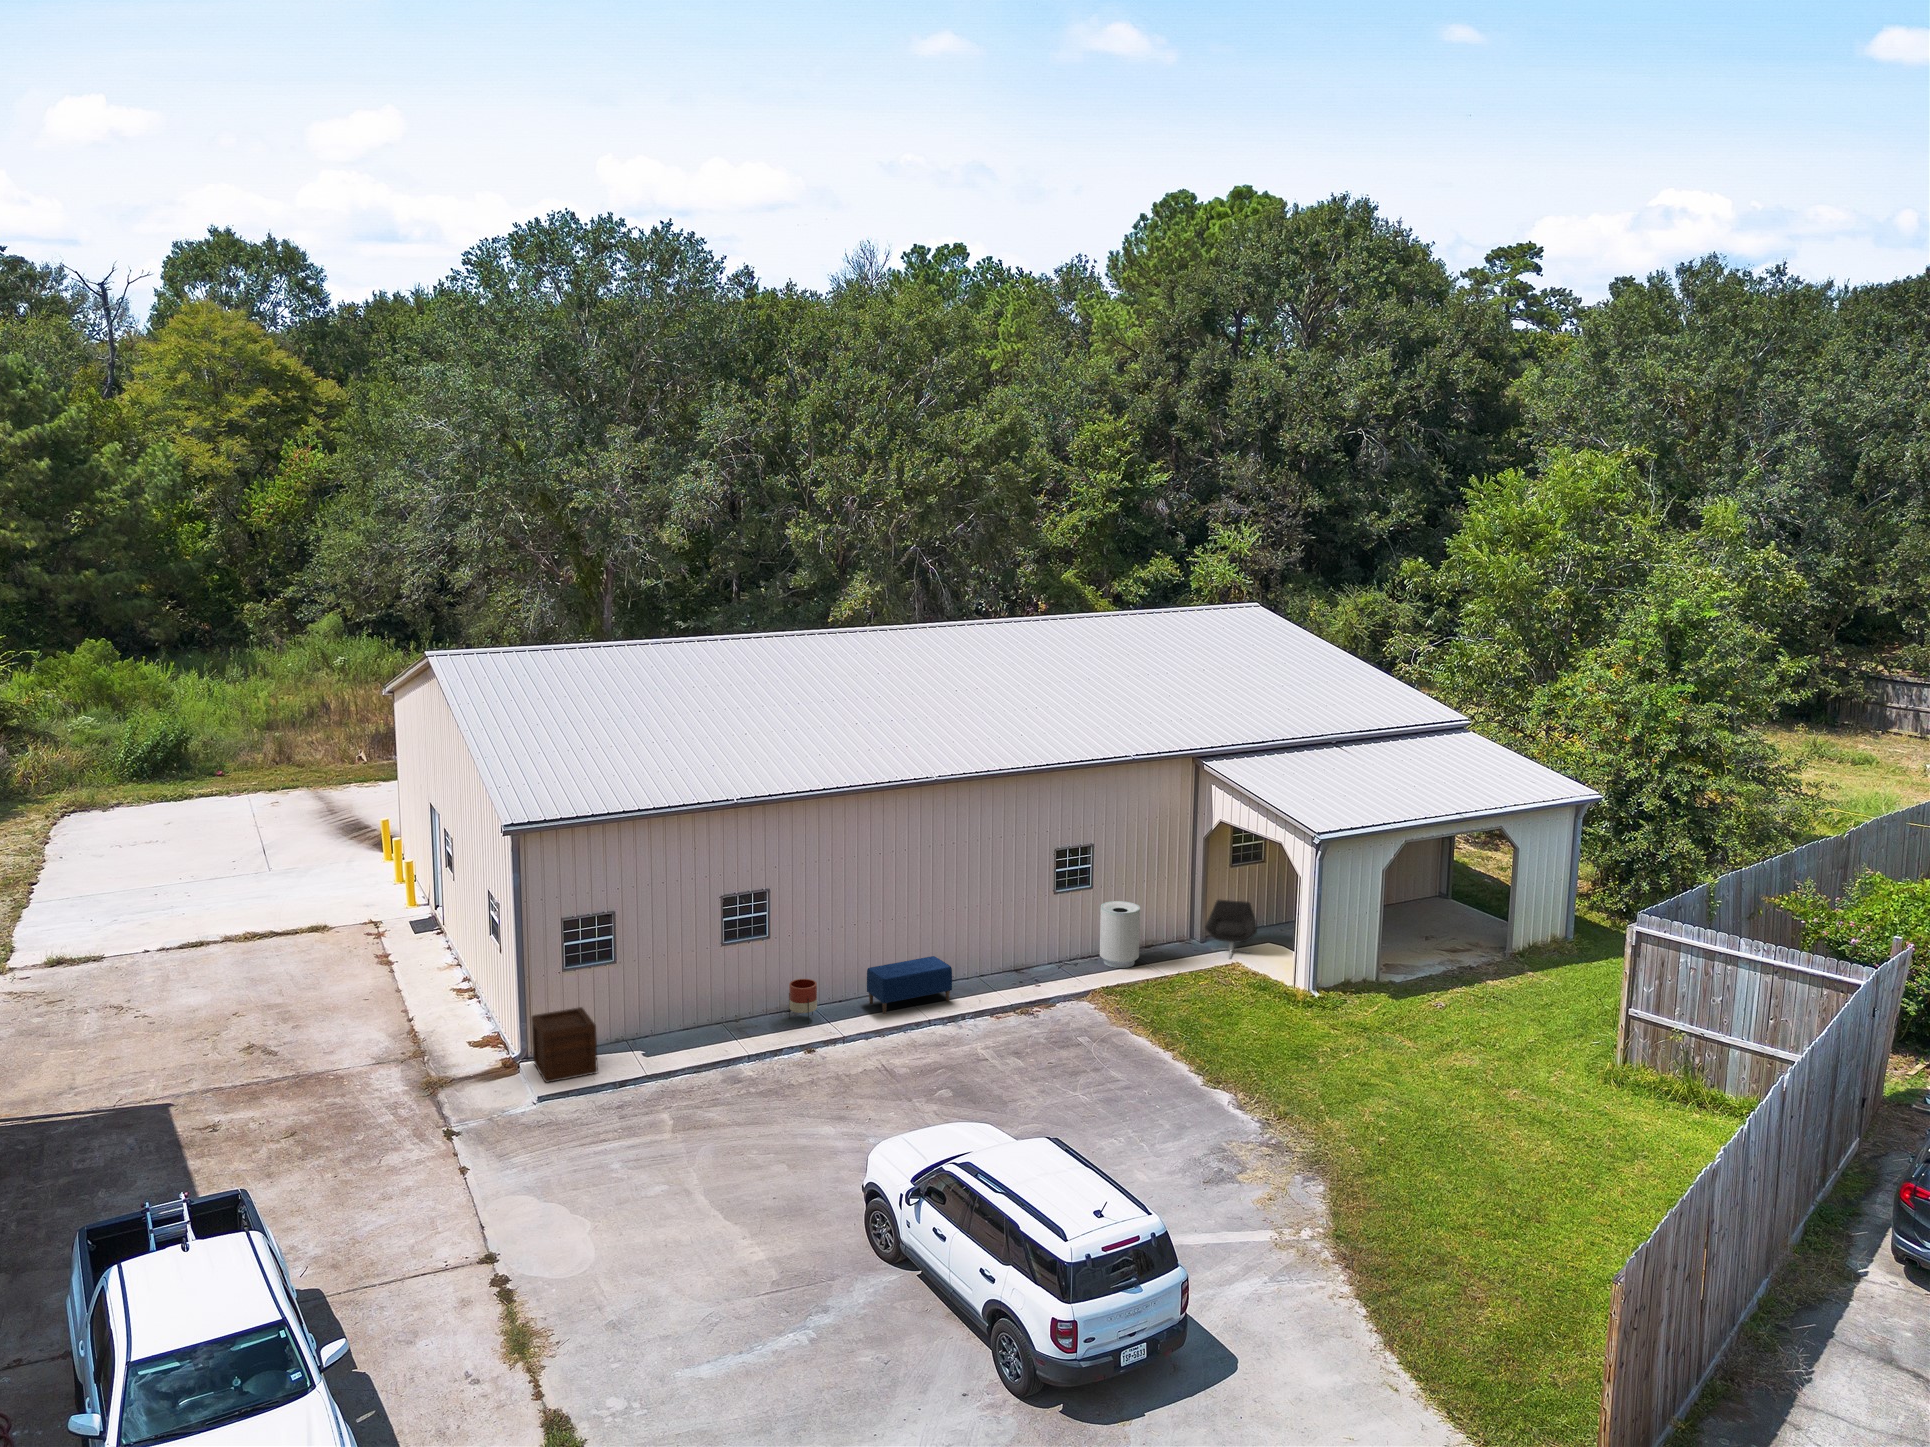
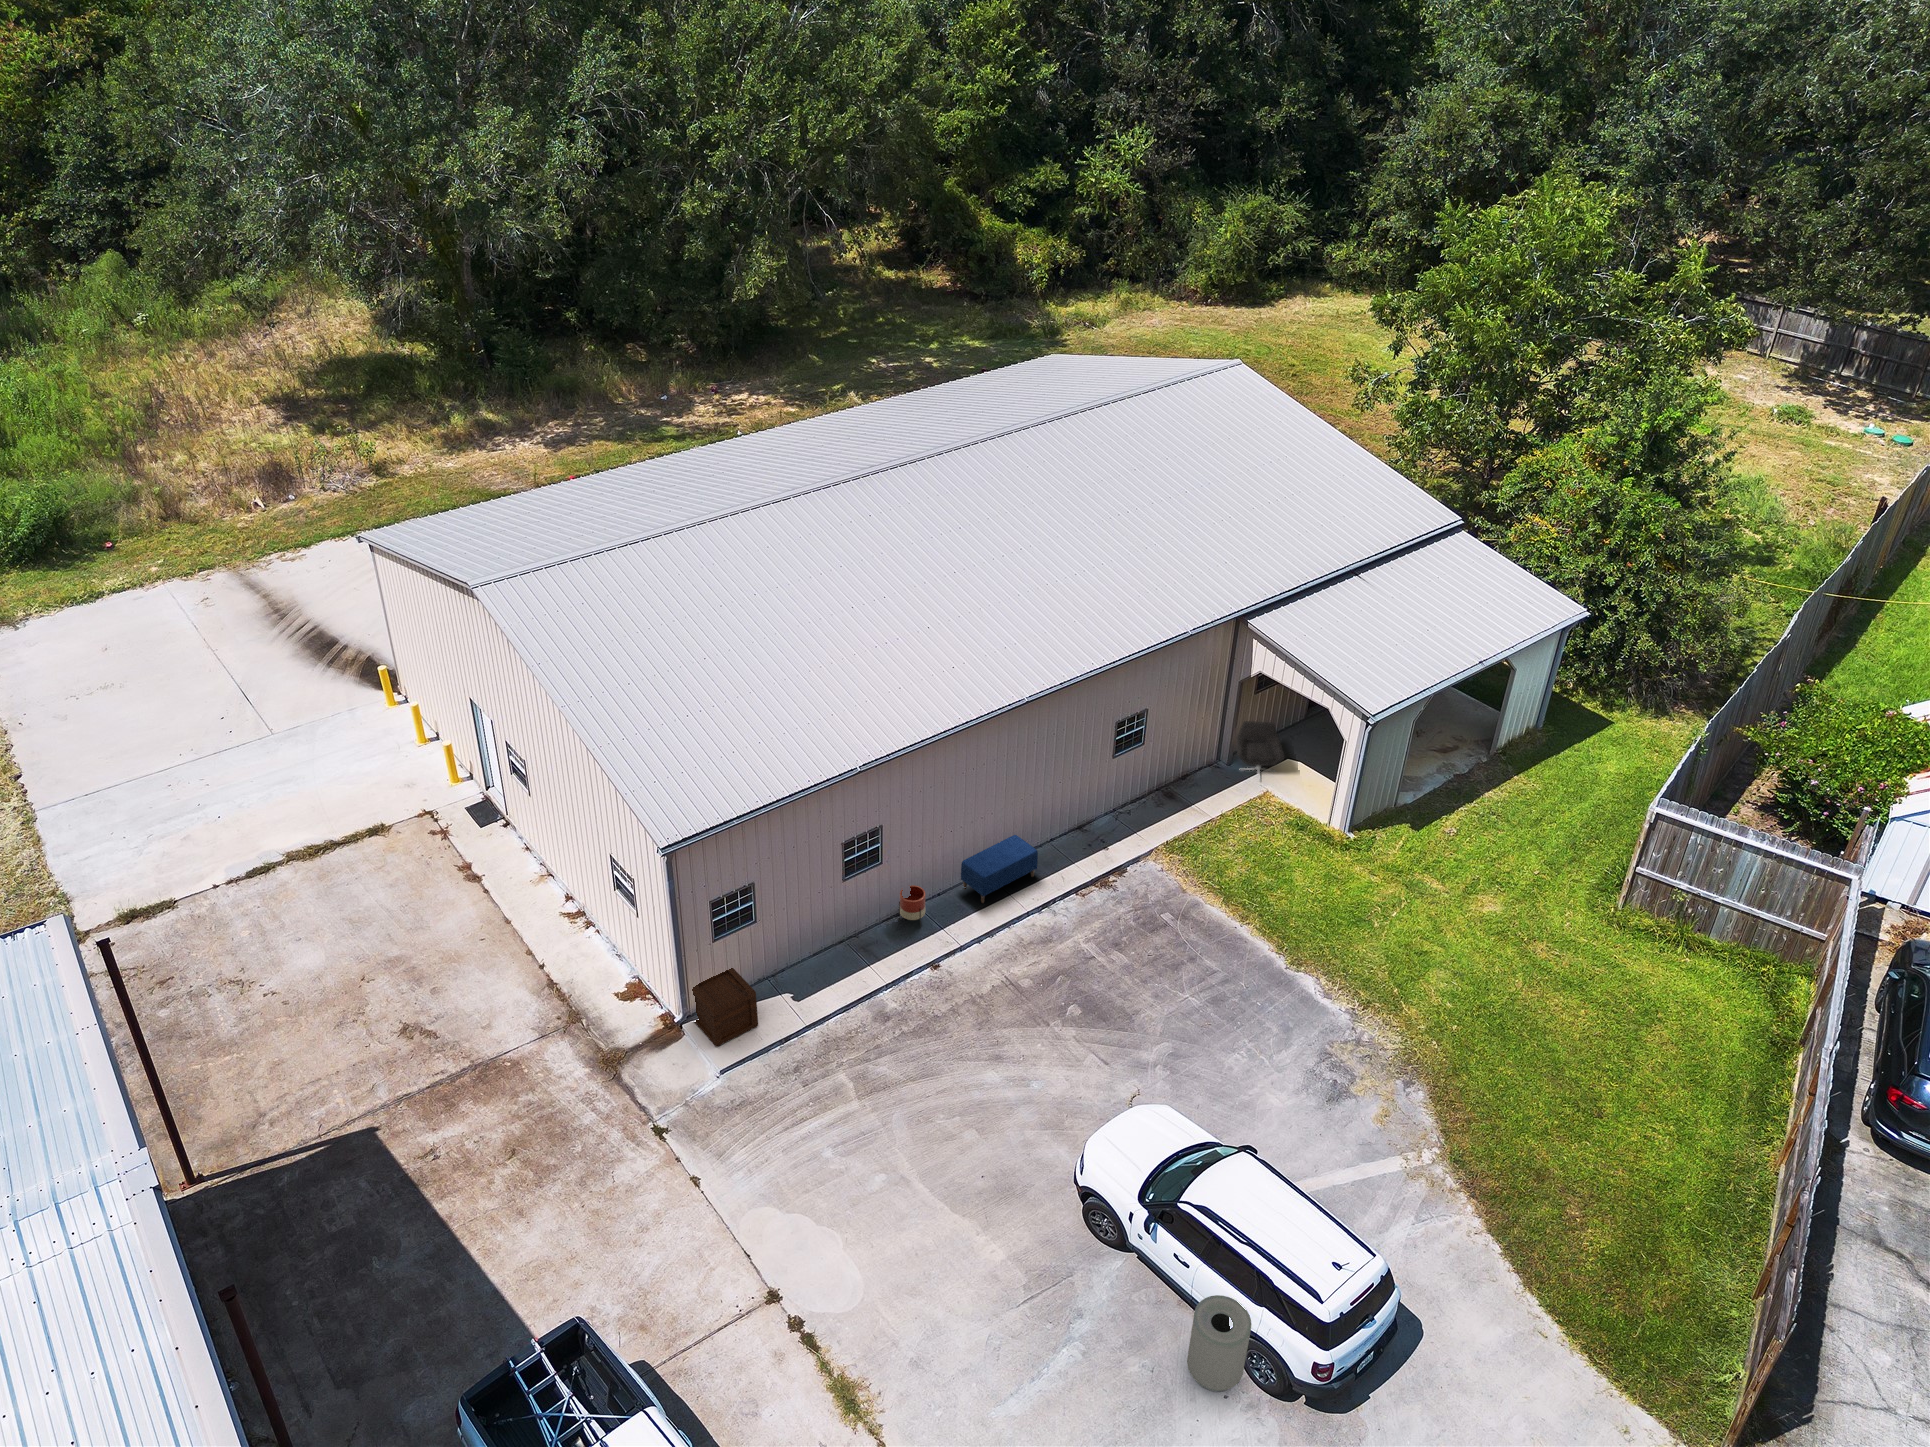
trash can: present [1100,901,1140,968] -> present [1187,1295,1251,1392]

